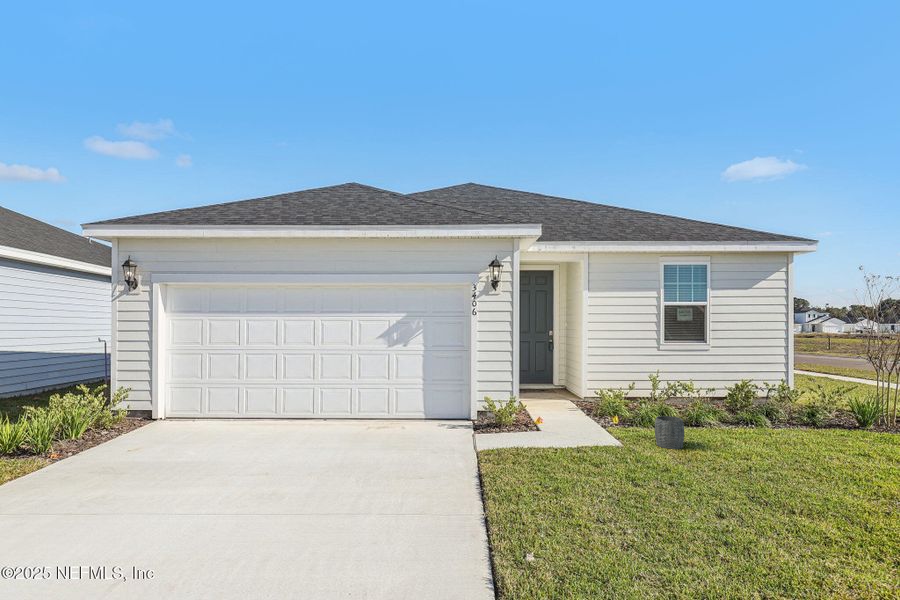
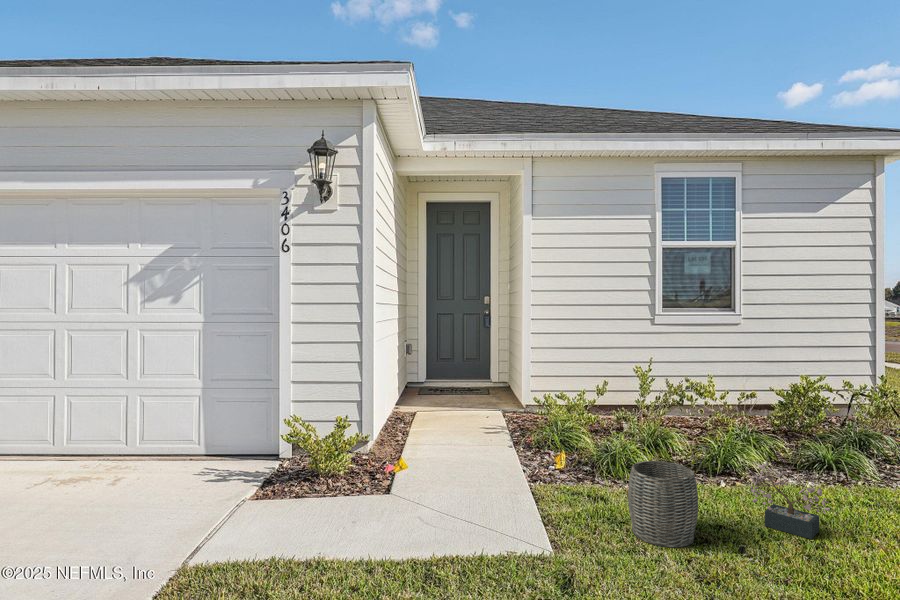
decorative plant: none [706,418,740,447] -> present [749,463,830,539]

